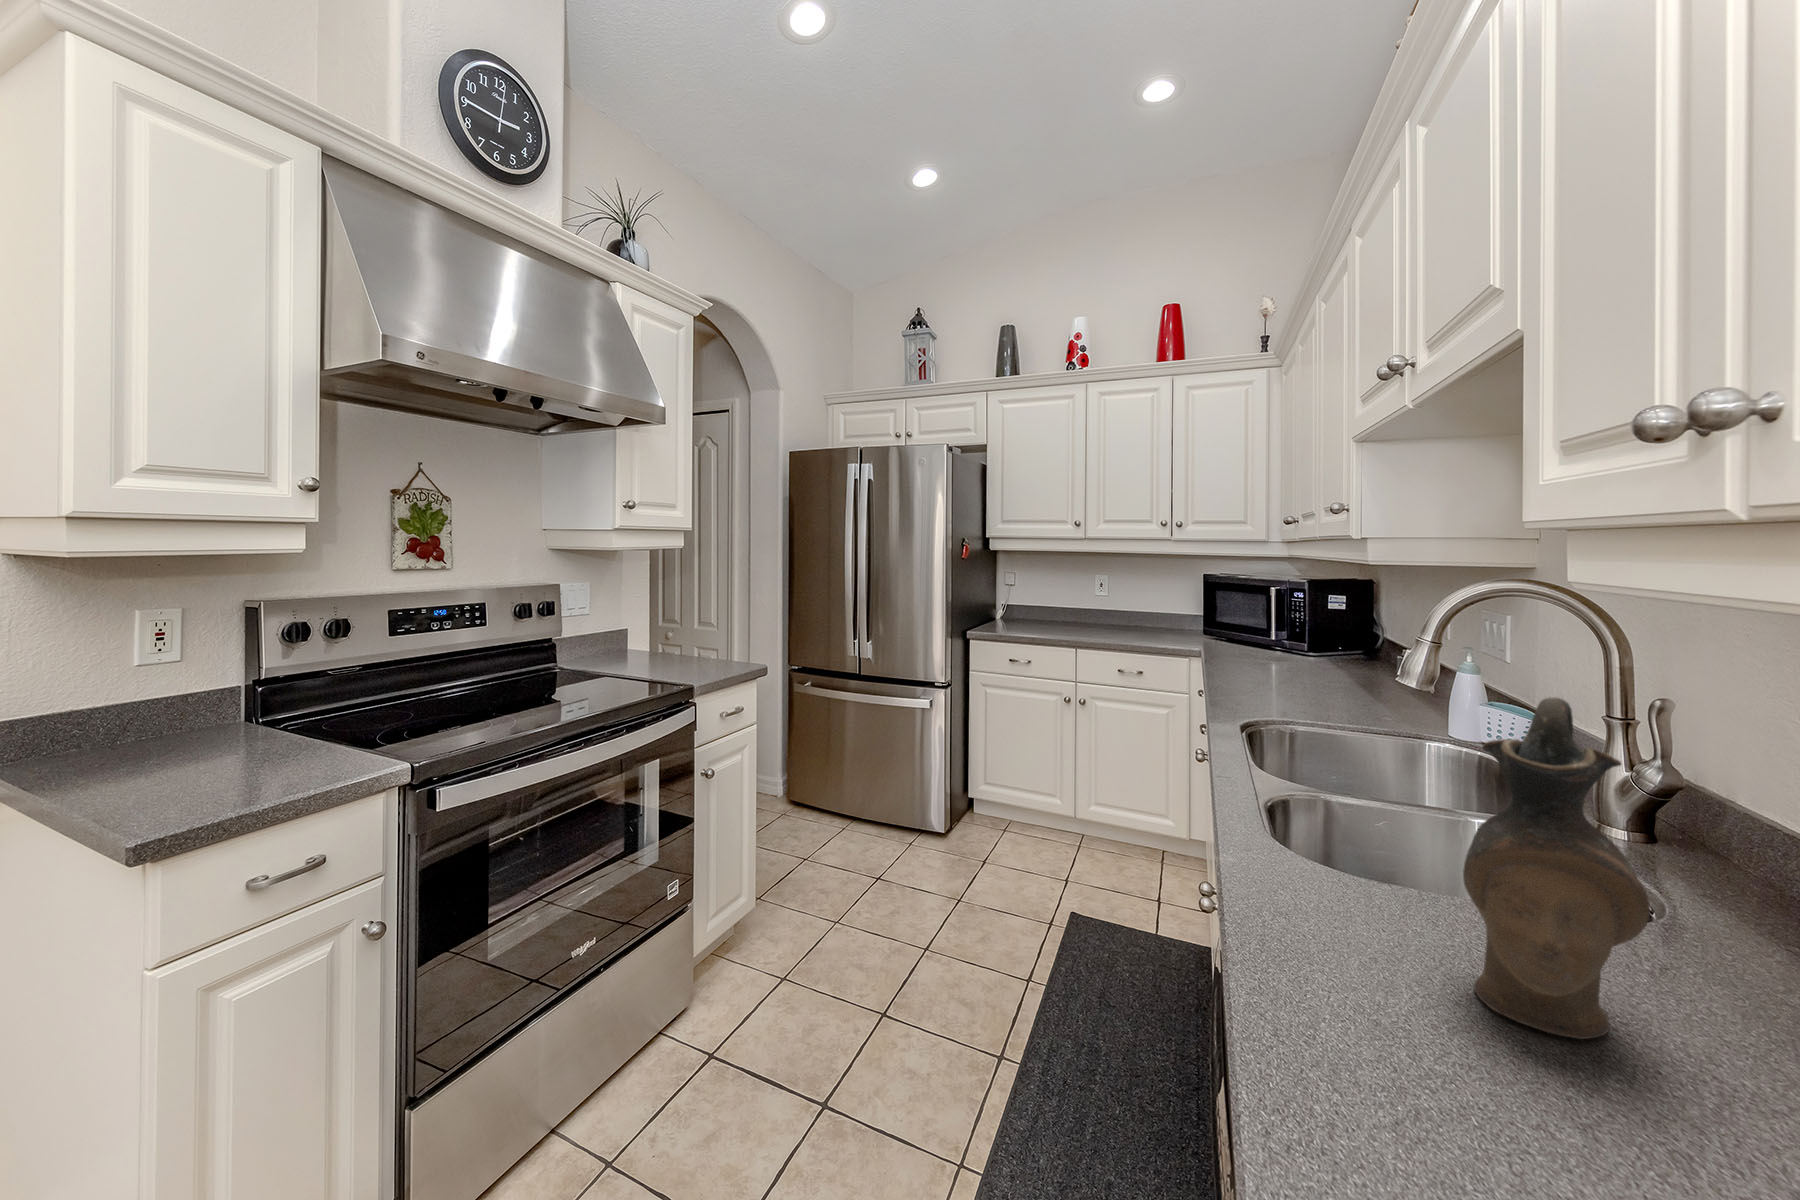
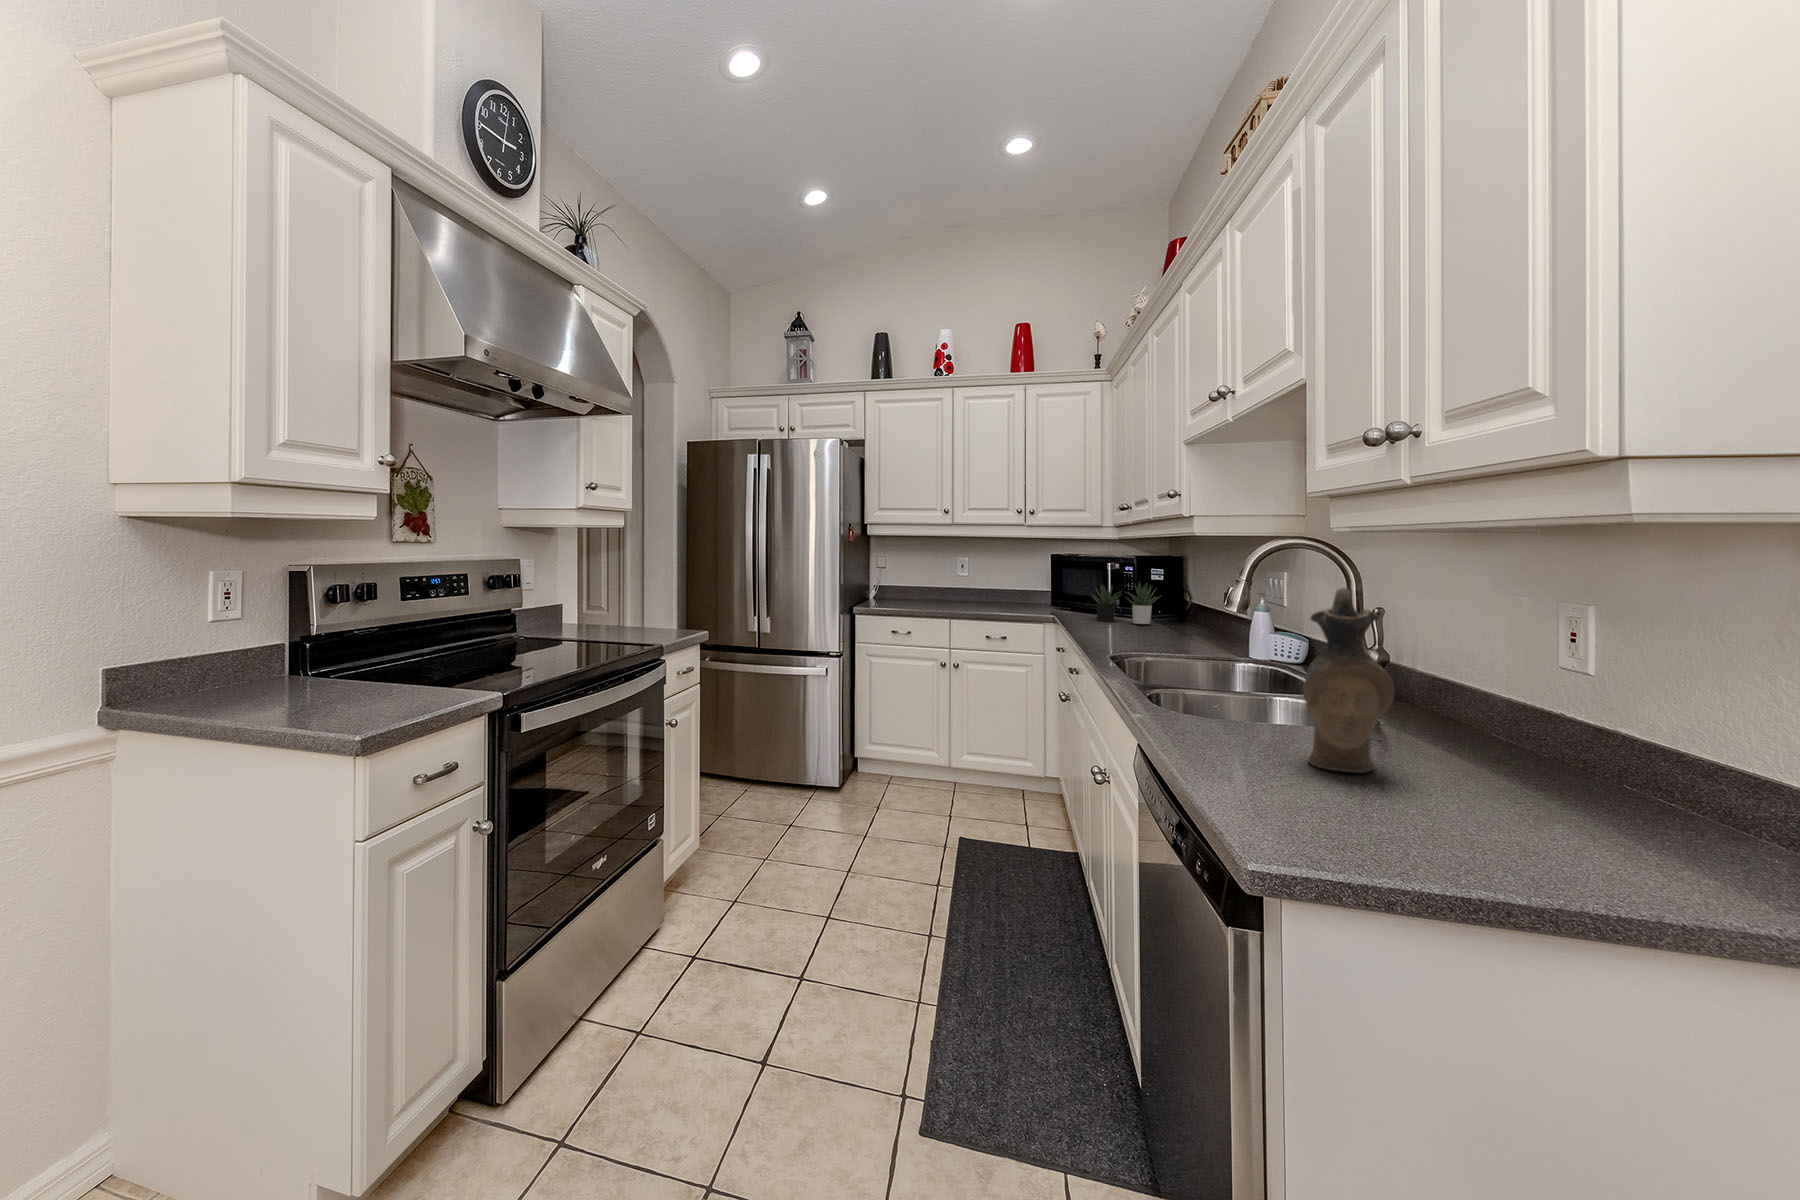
succulent plant: none [1240,610,1341,667] -> present [1092,583,1161,624]

